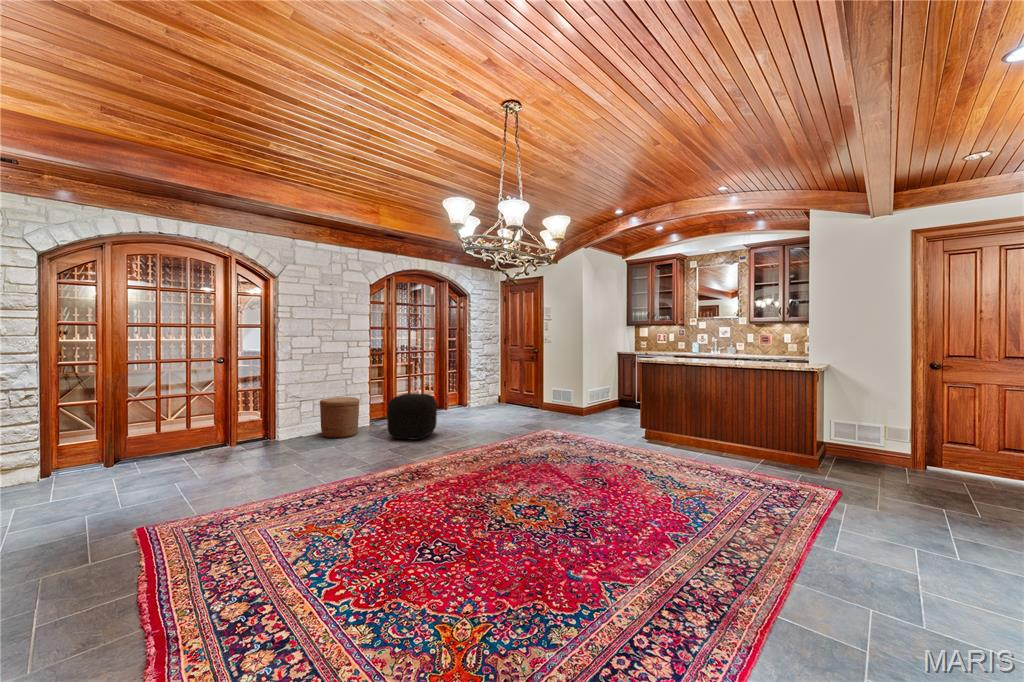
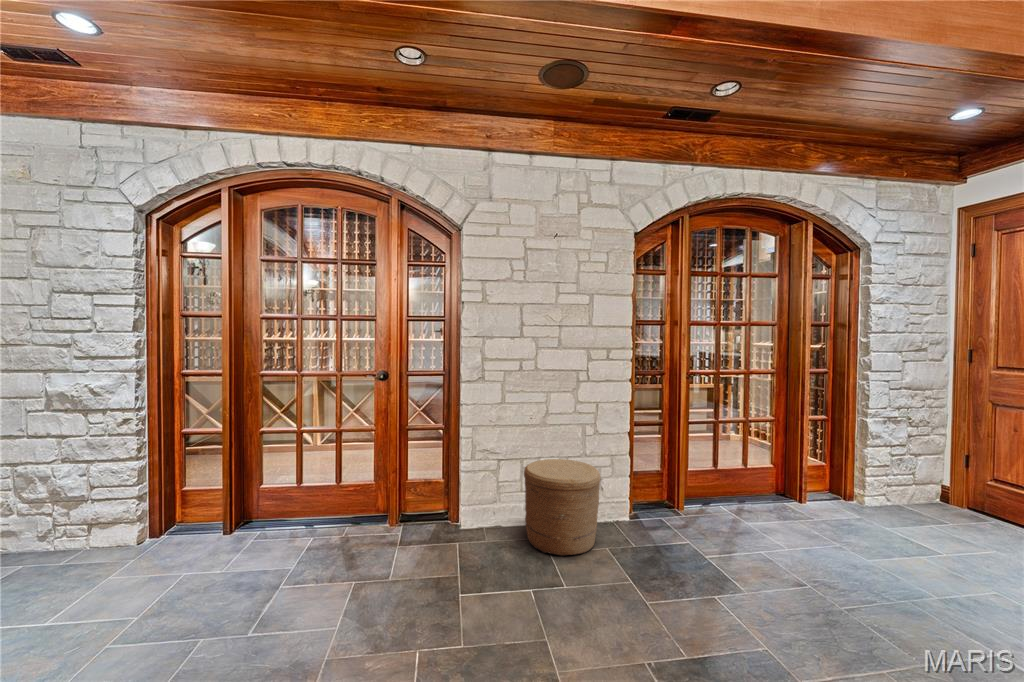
ottoman: present [387,393,437,440] -> none [653,484,792,635]

